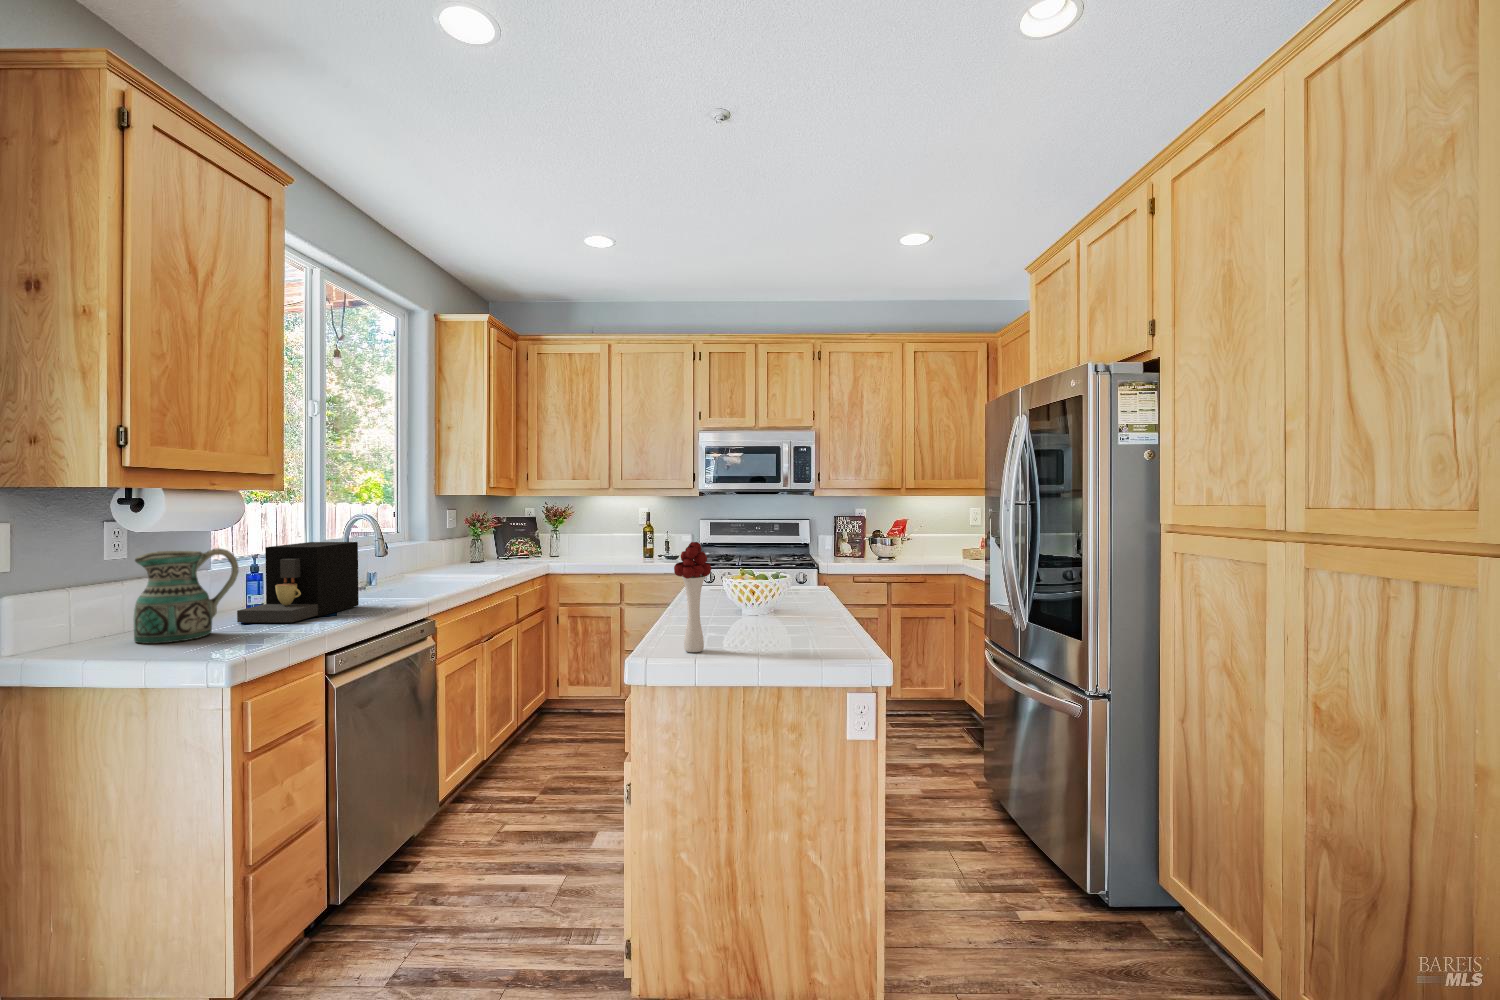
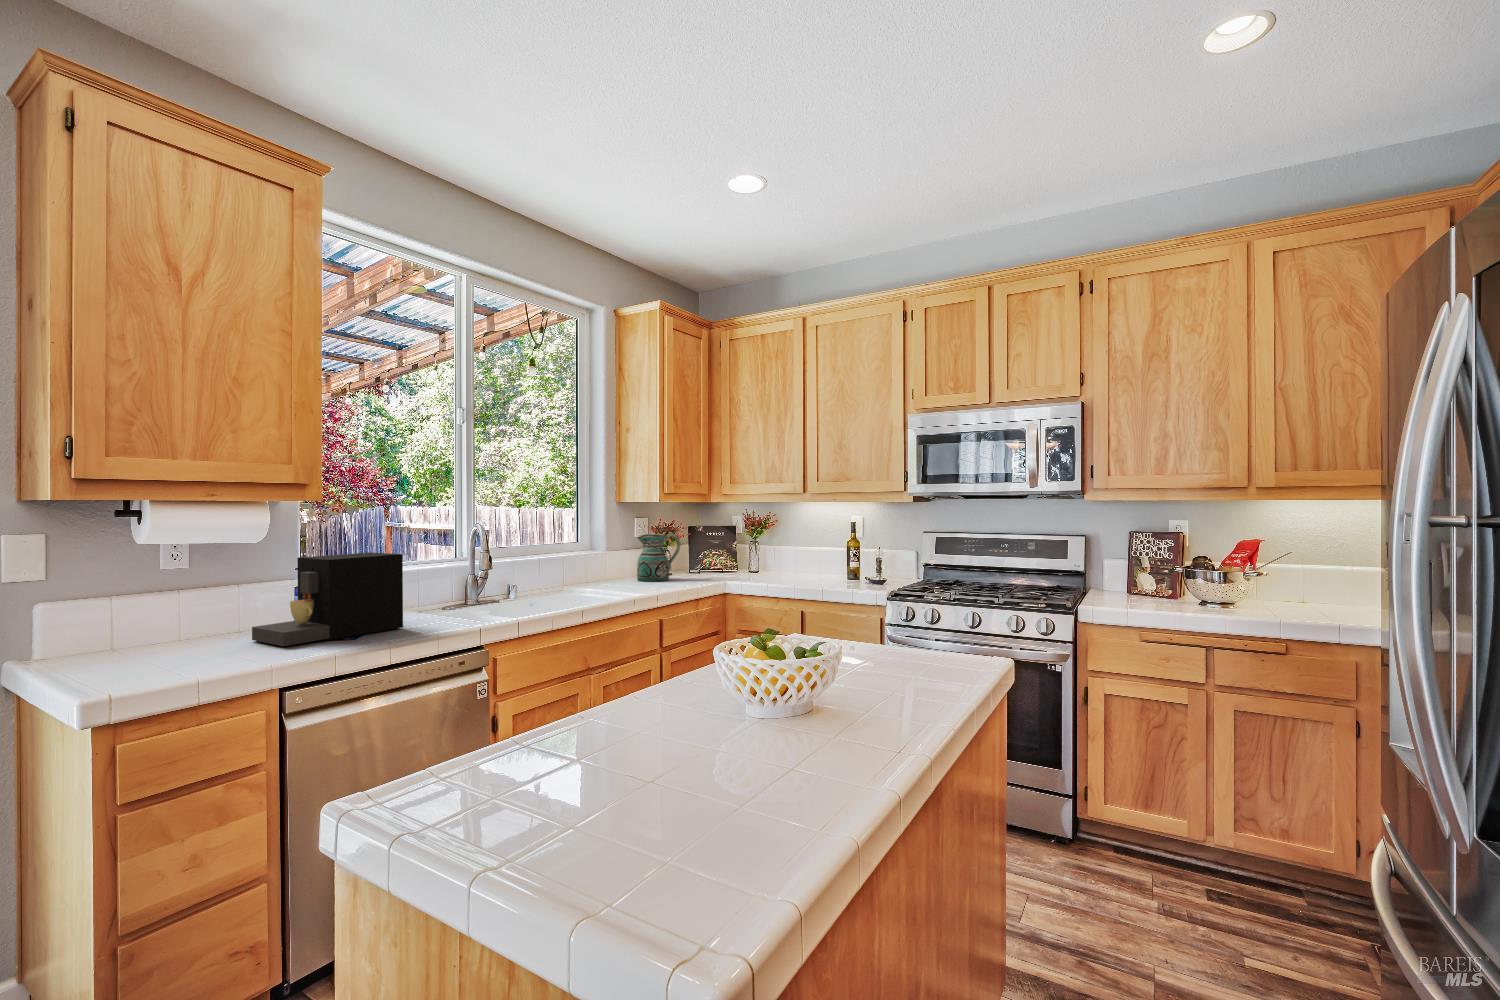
flower bouquet: present [674,542,711,652] -> none [425,590,518,815]
ceramic pitcher: present [134,548,239,644] -> present [637,533,680,582]

